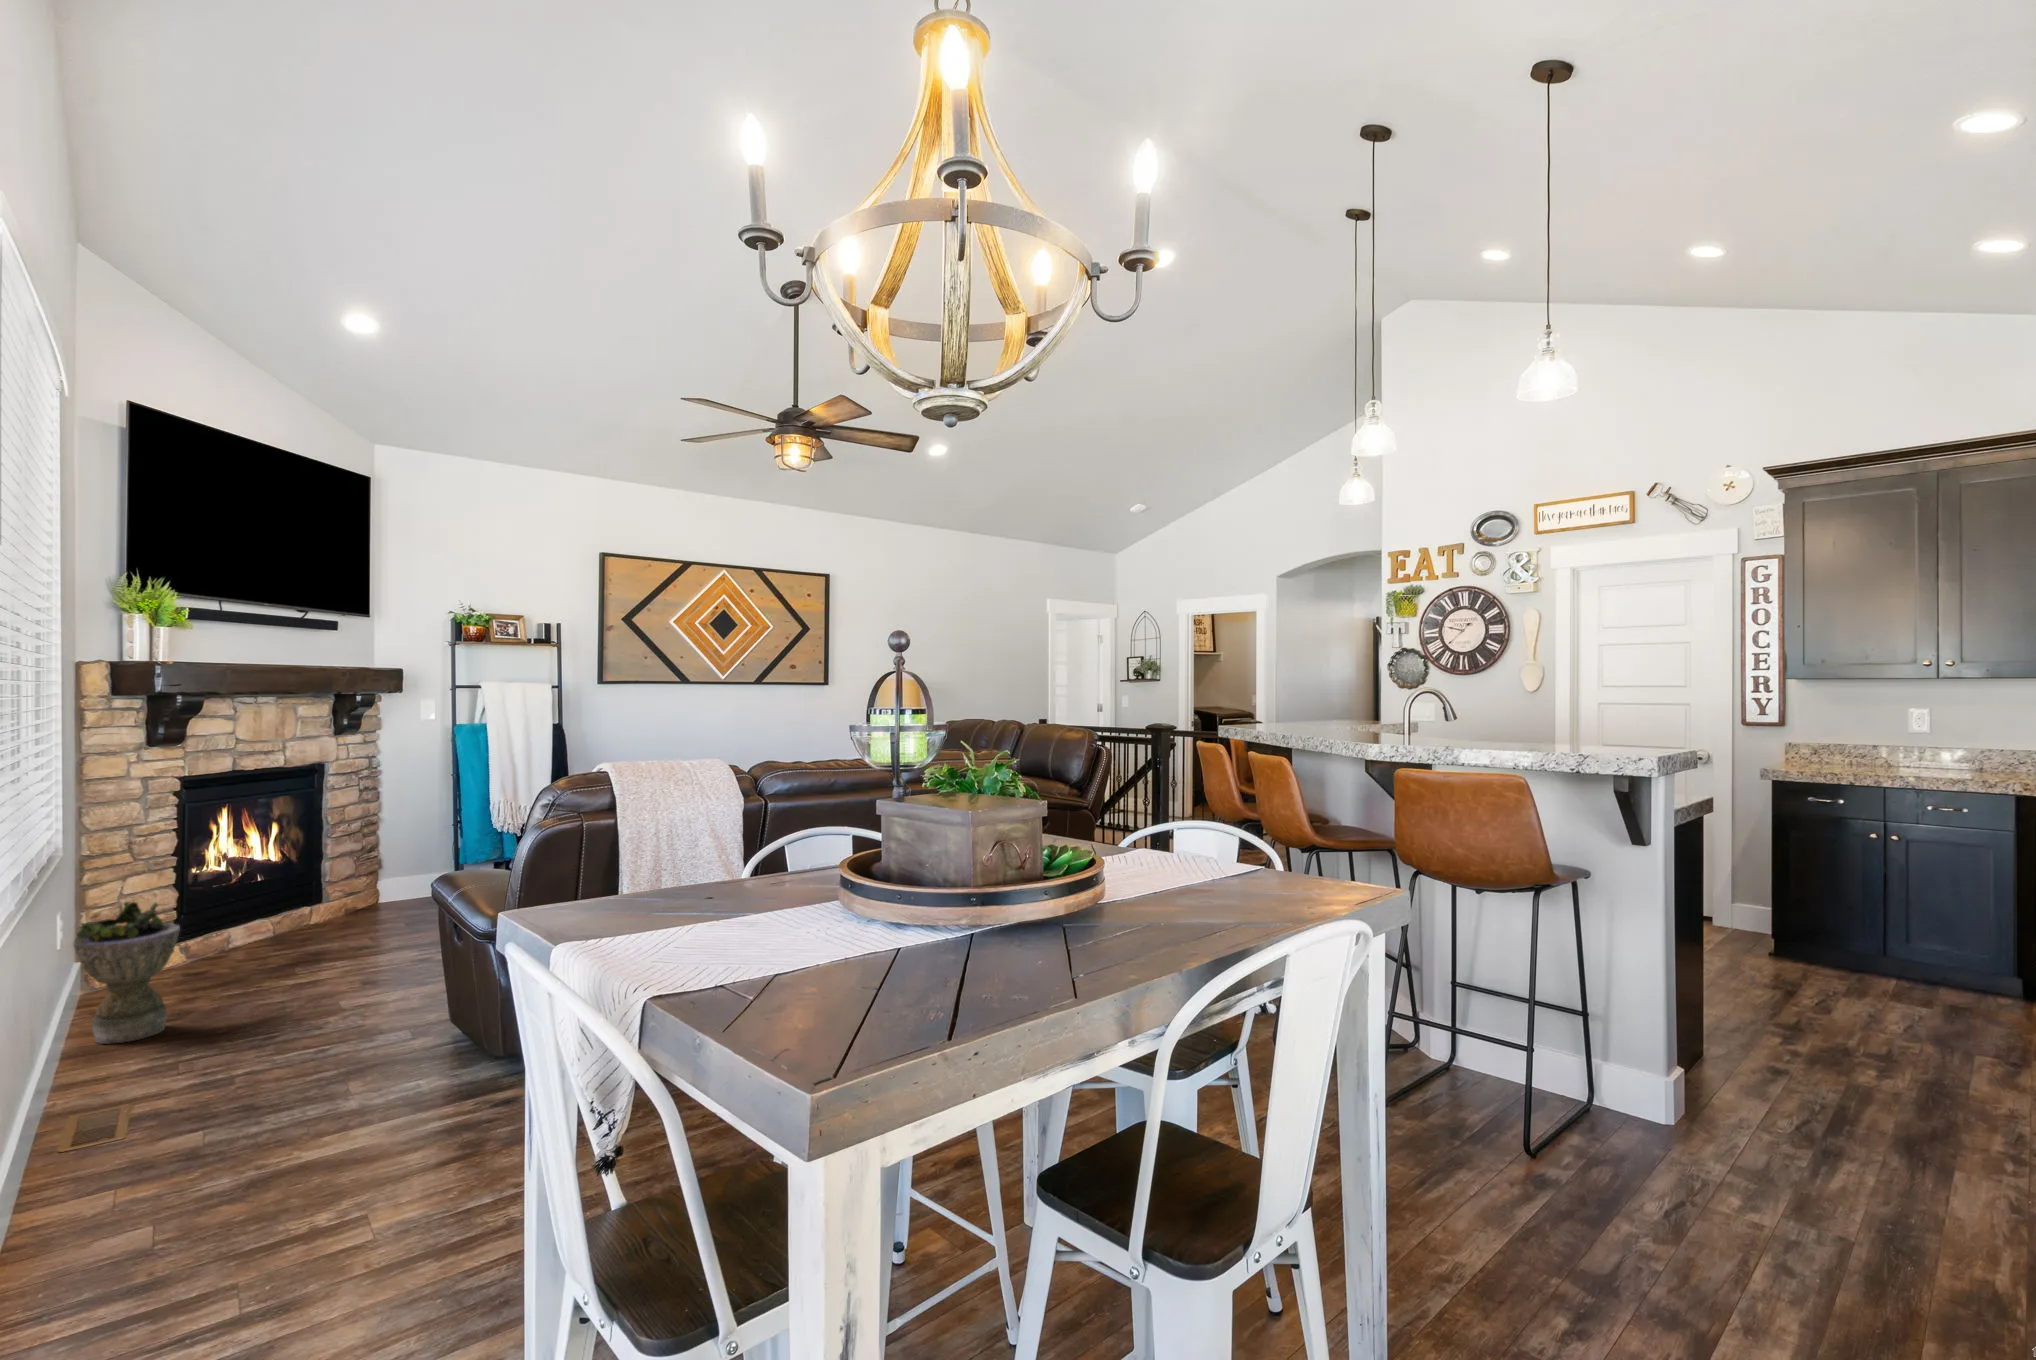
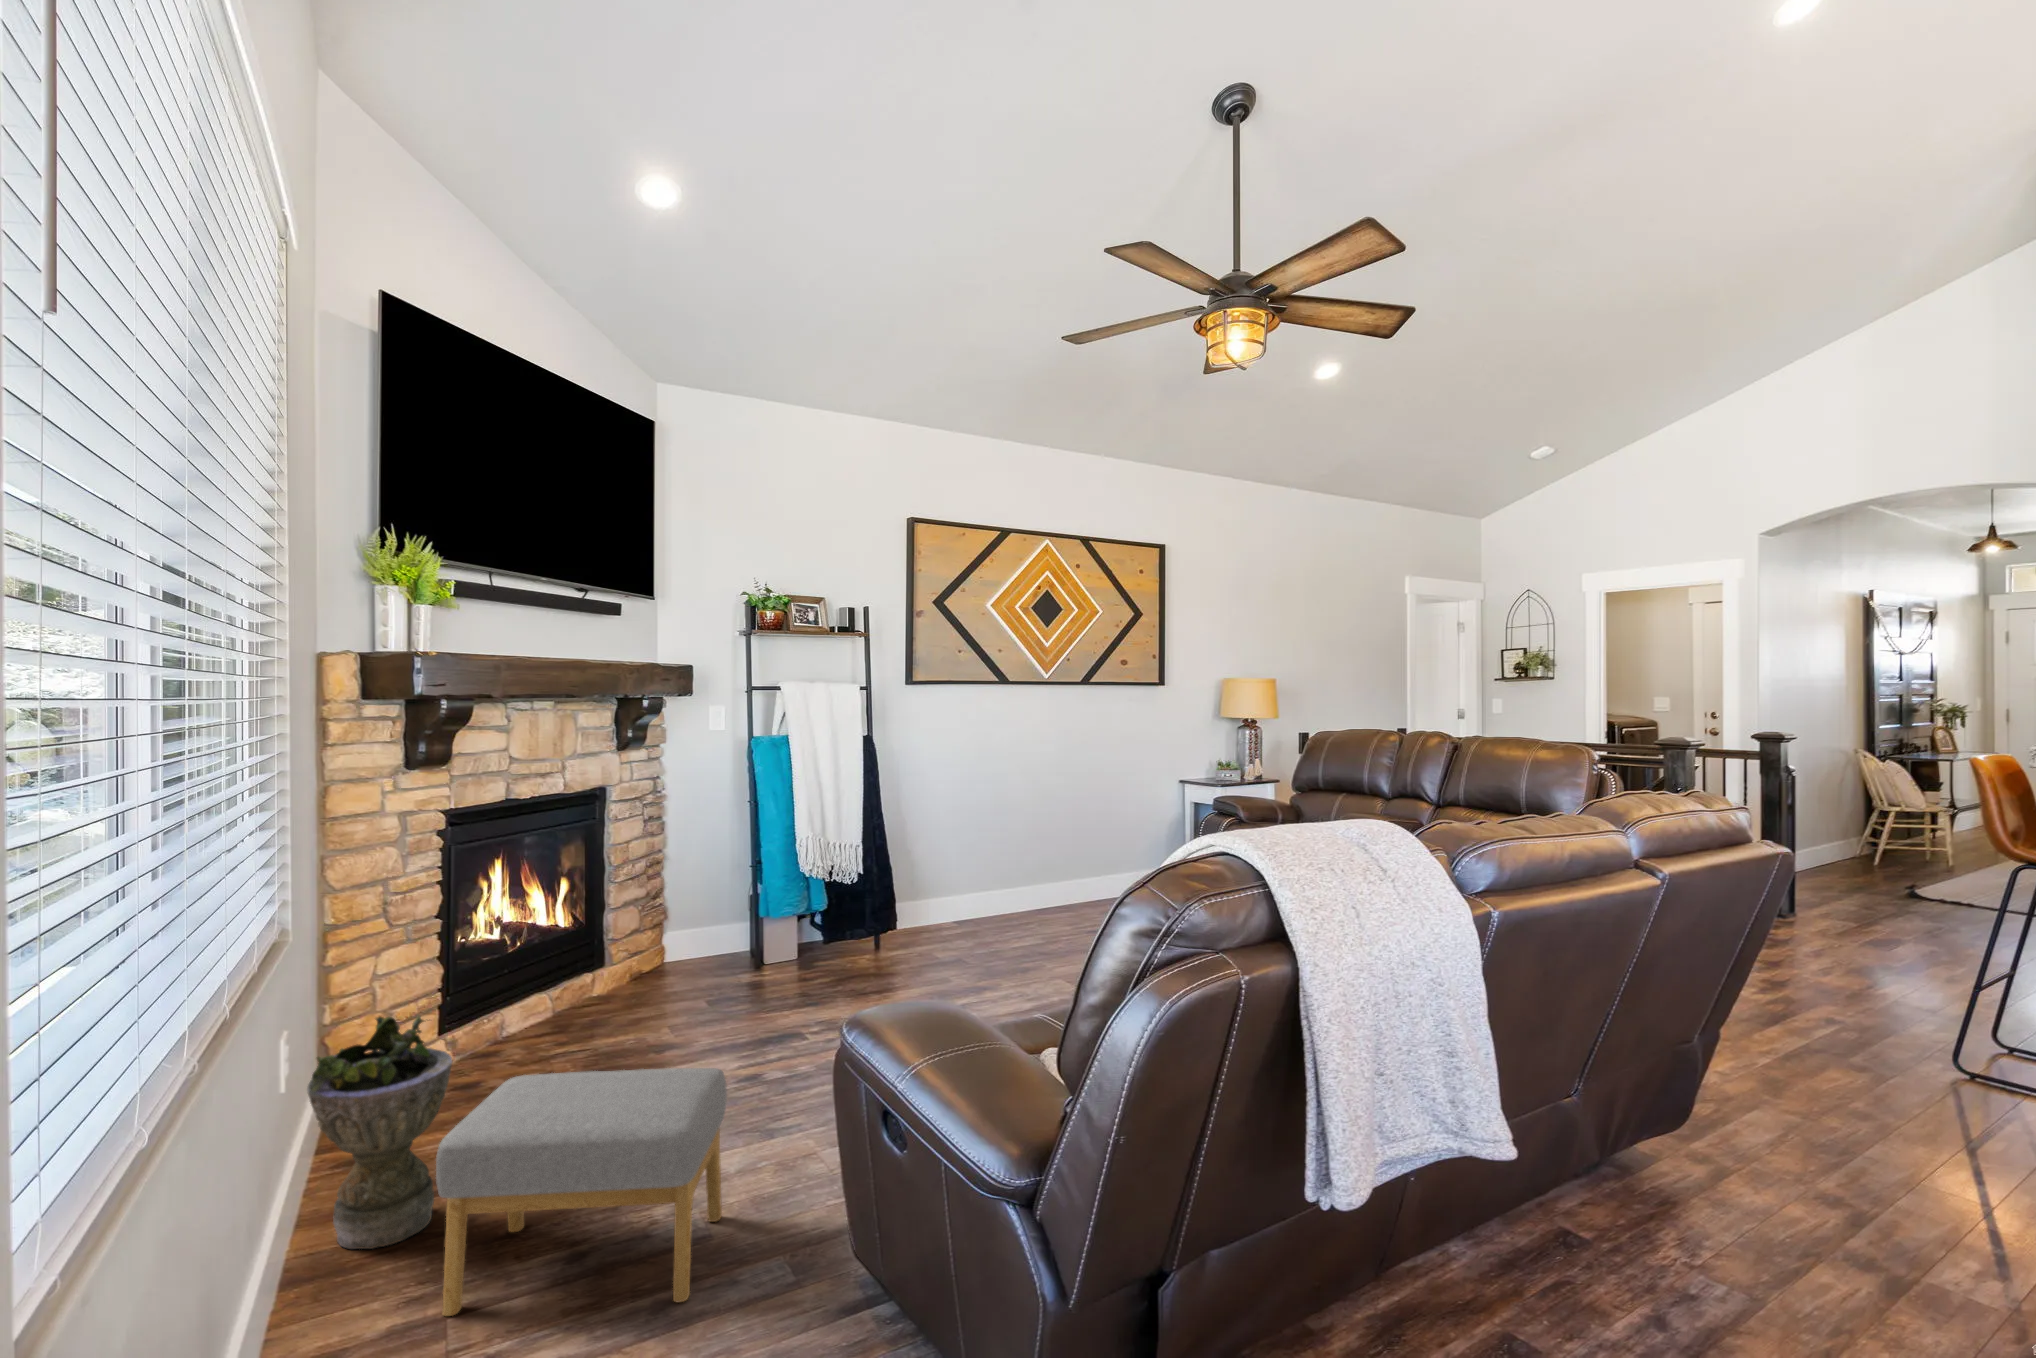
footstool: none [165,925,375,1063] -> present [436,1068,727,1316]

